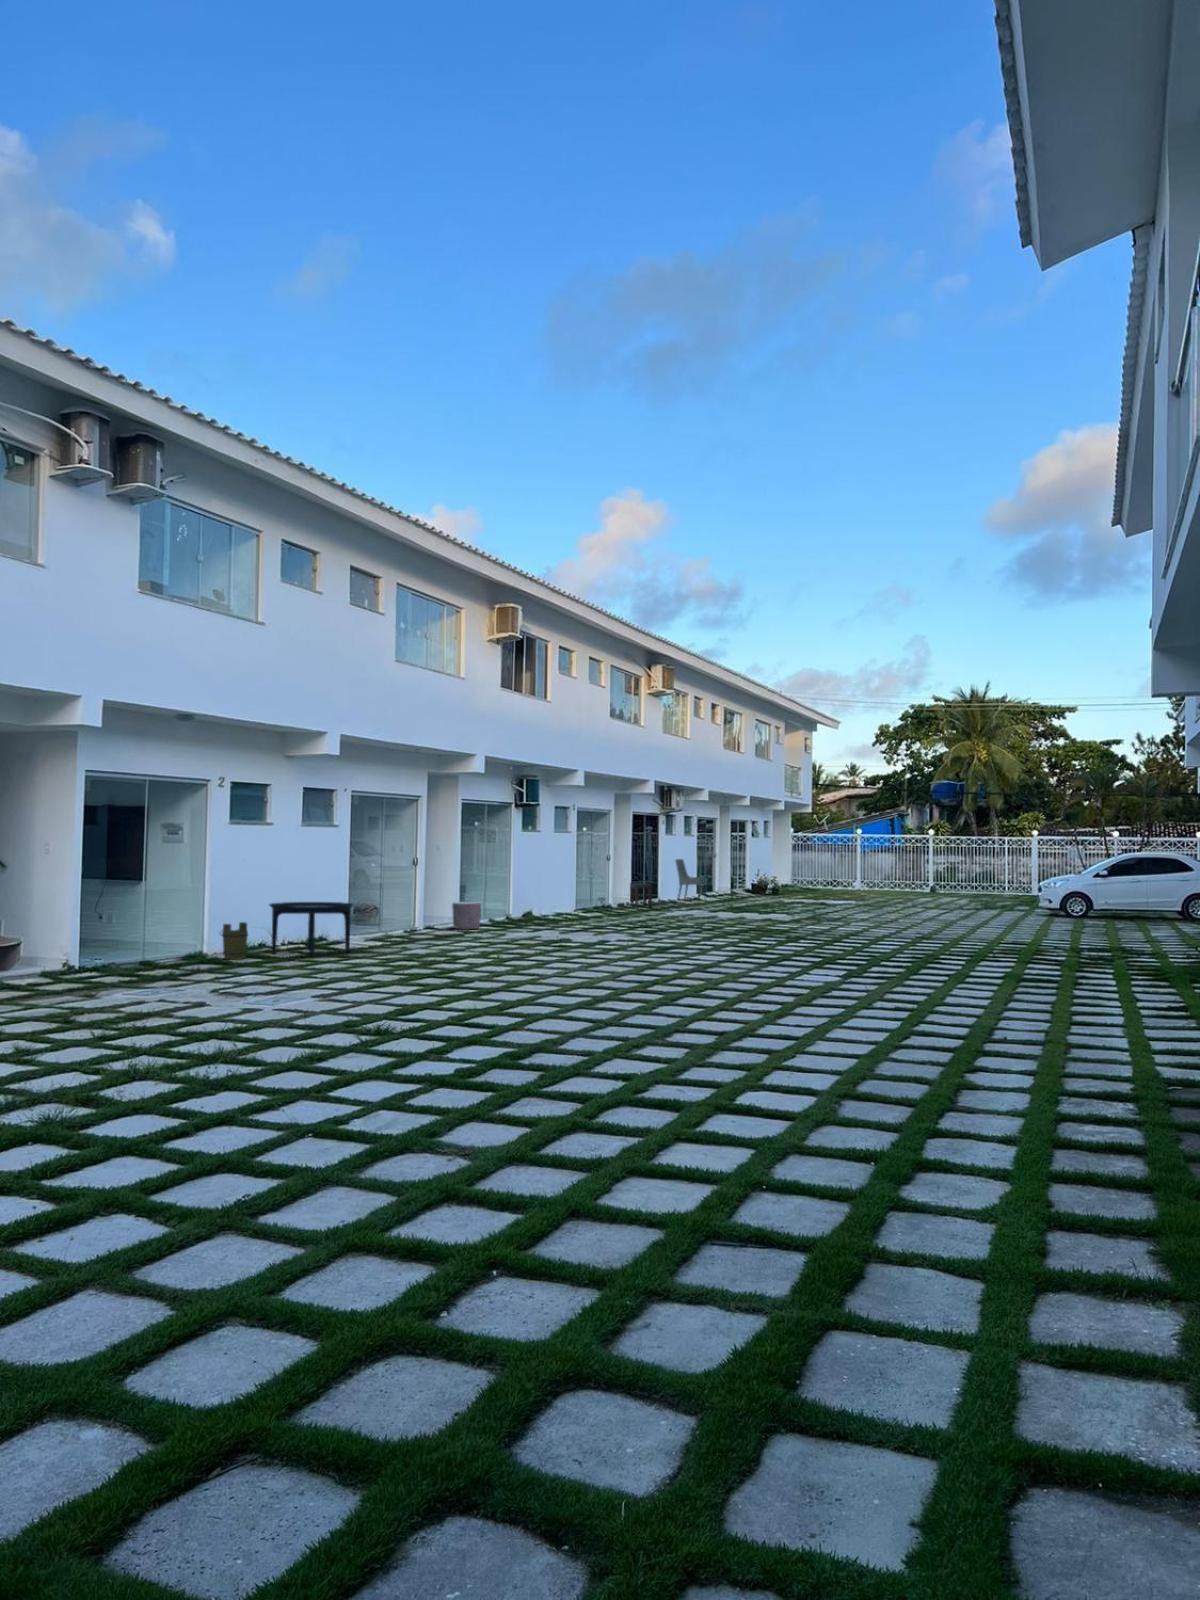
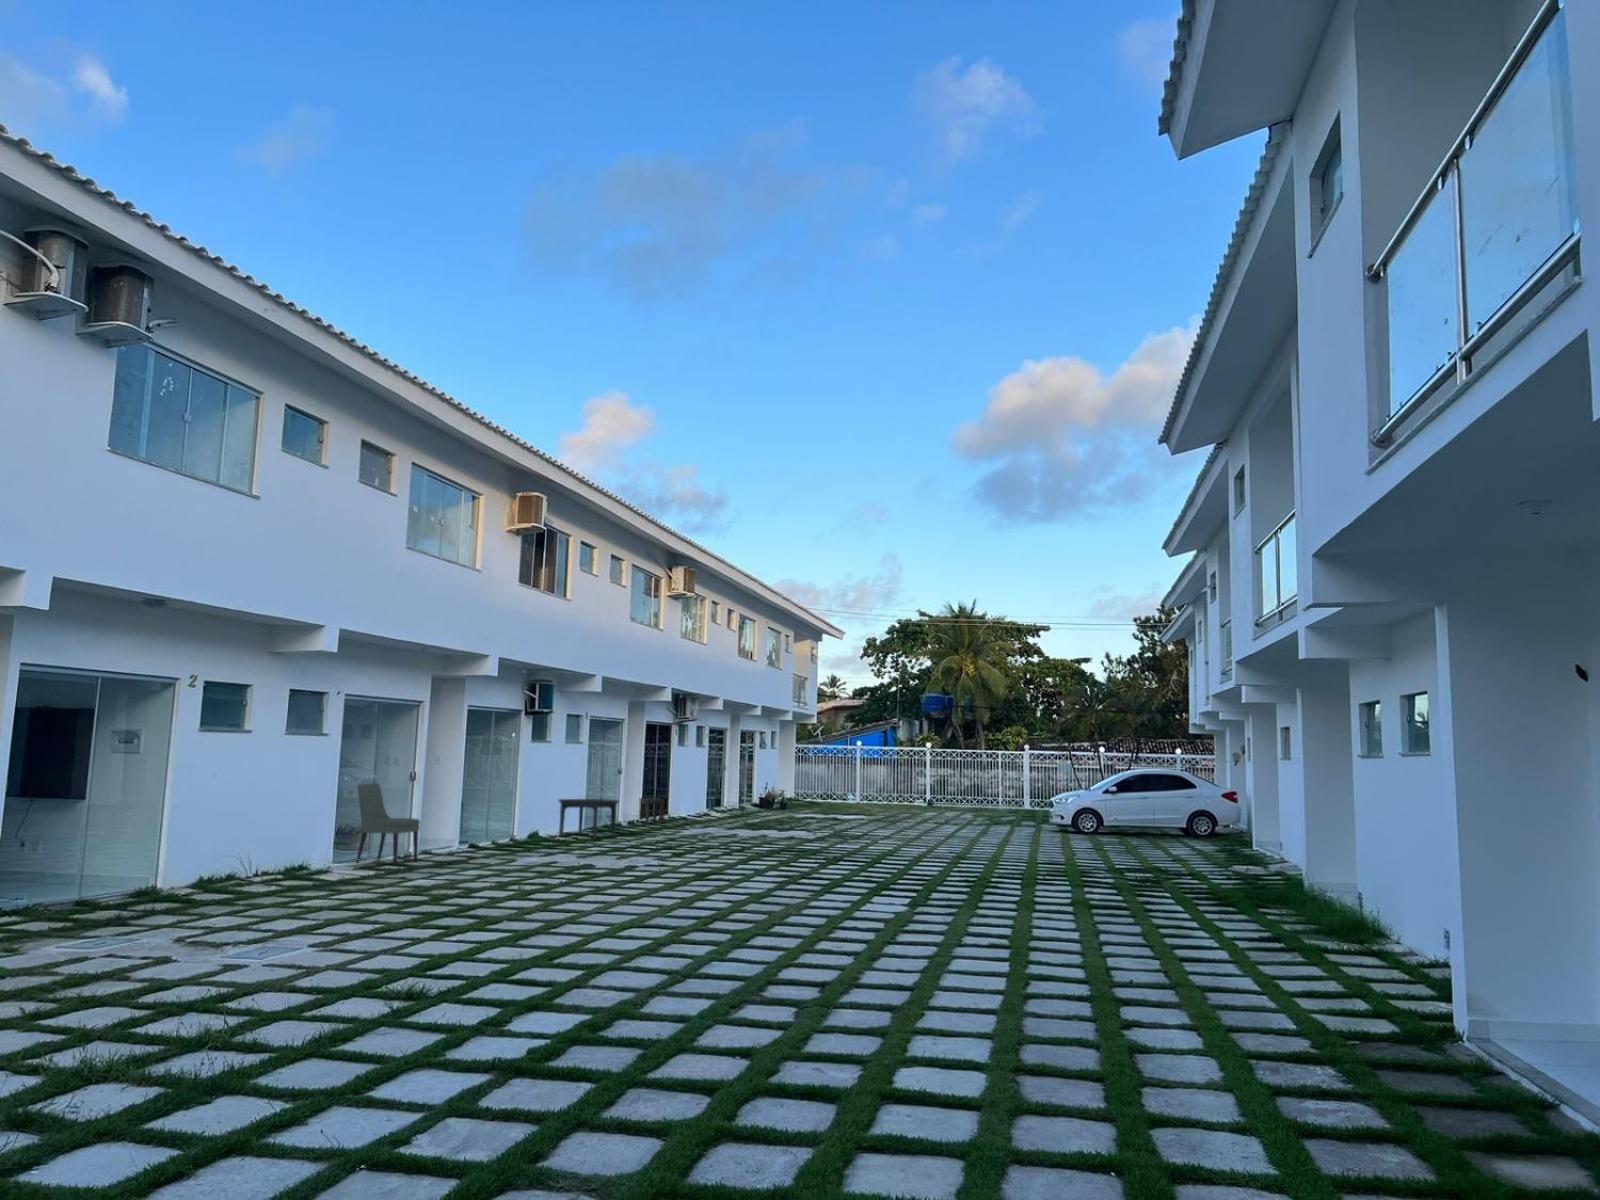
chair: present [676,859,707,900] -> present [356,783,420,865]
round table: present [269,902,353,957] -> present [559,799,619,839]
planter: present [452,902,481,930] -> none [455,820,488,852]
bucket: present [221,922,248,960] -> none [180,848,218,895]

